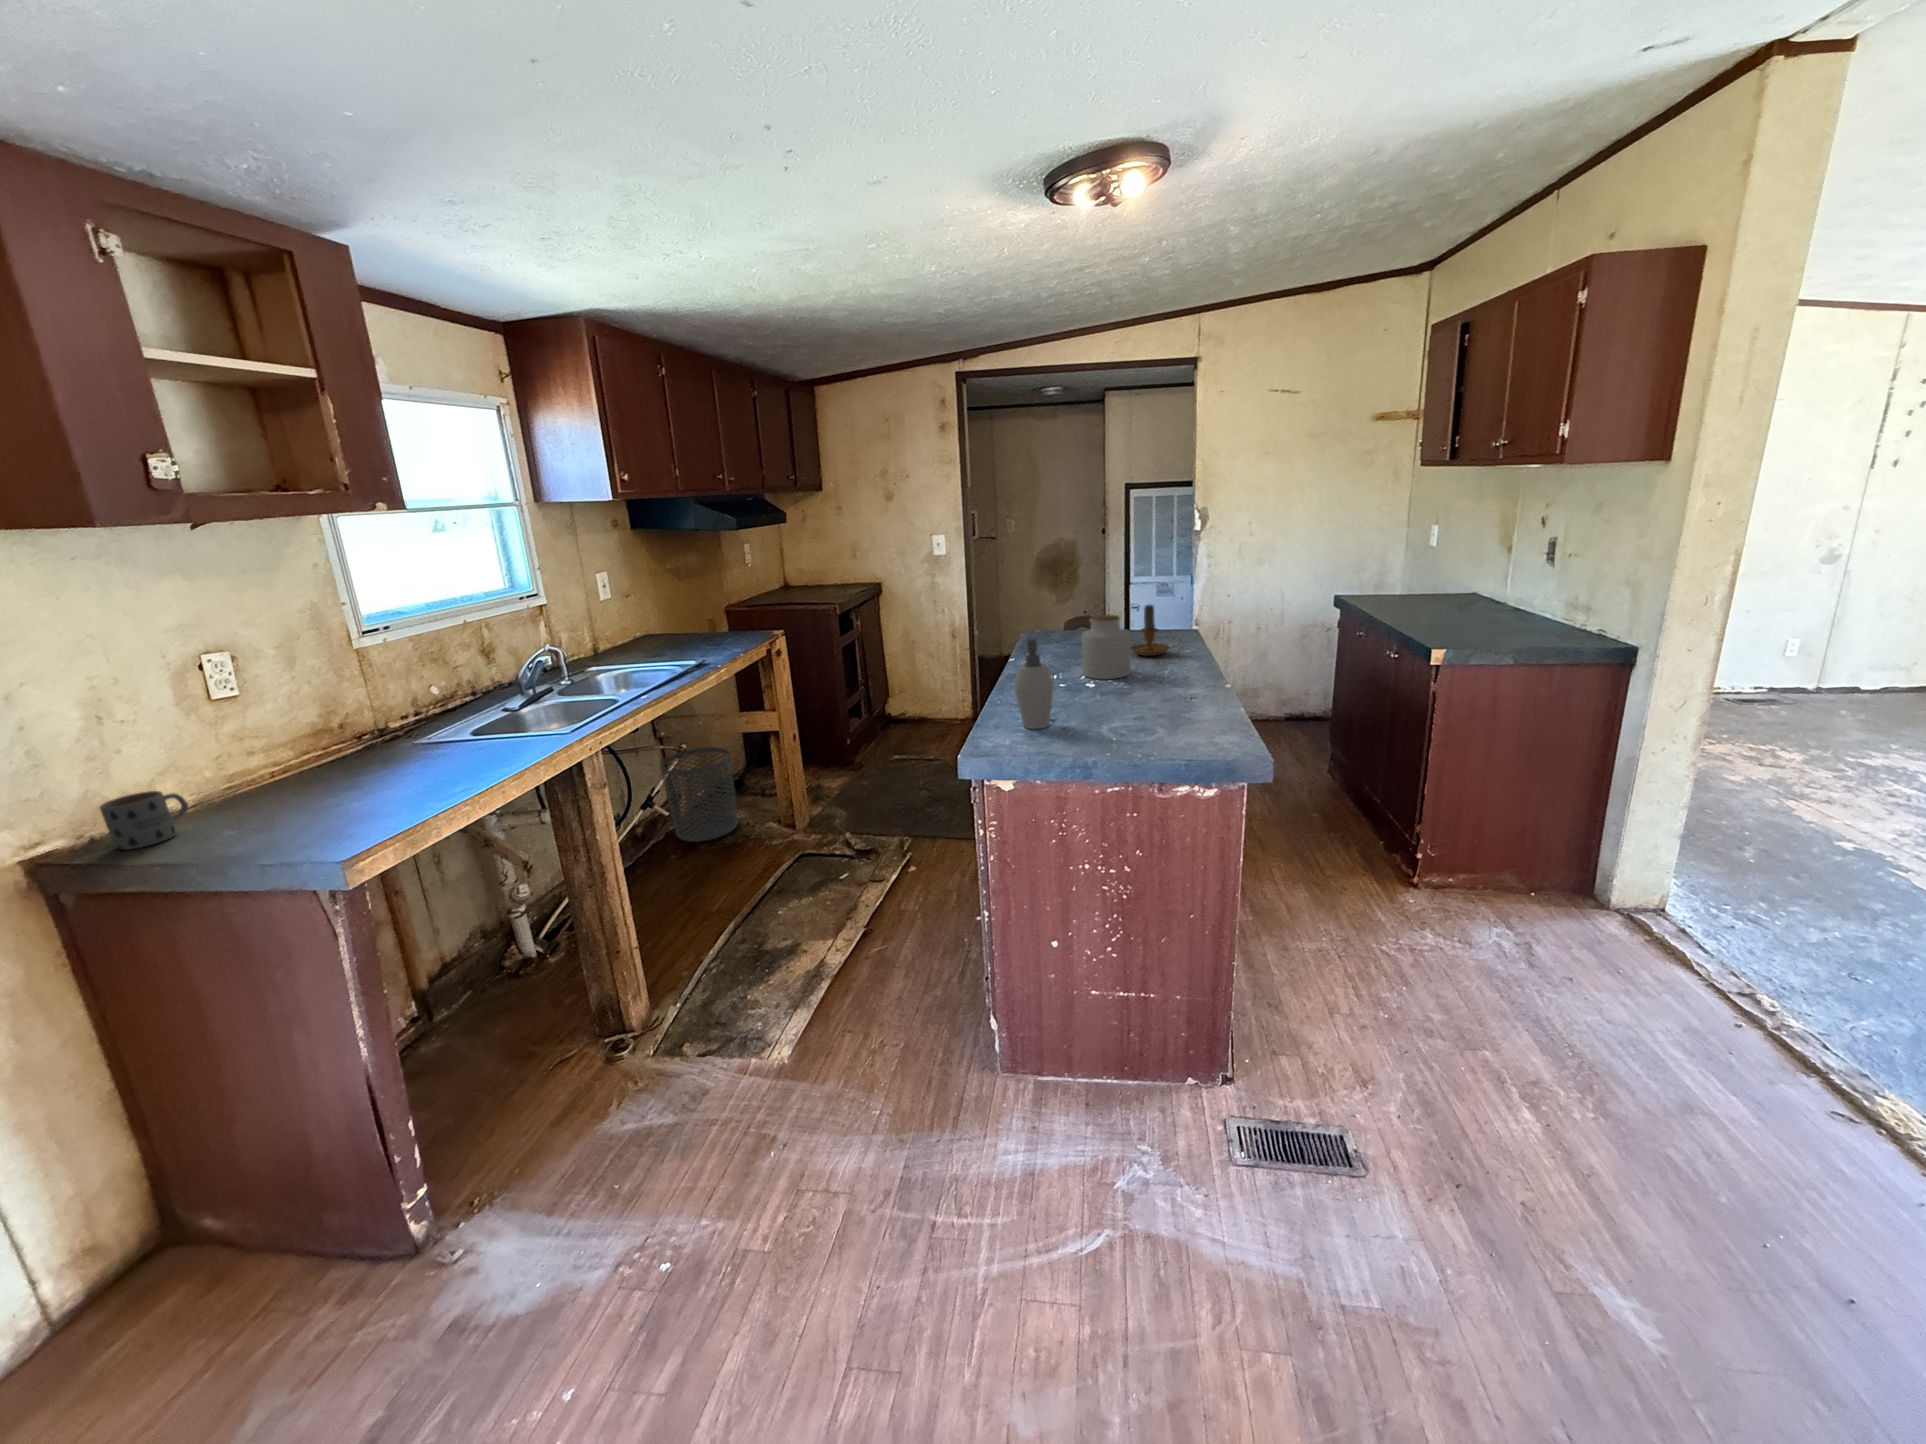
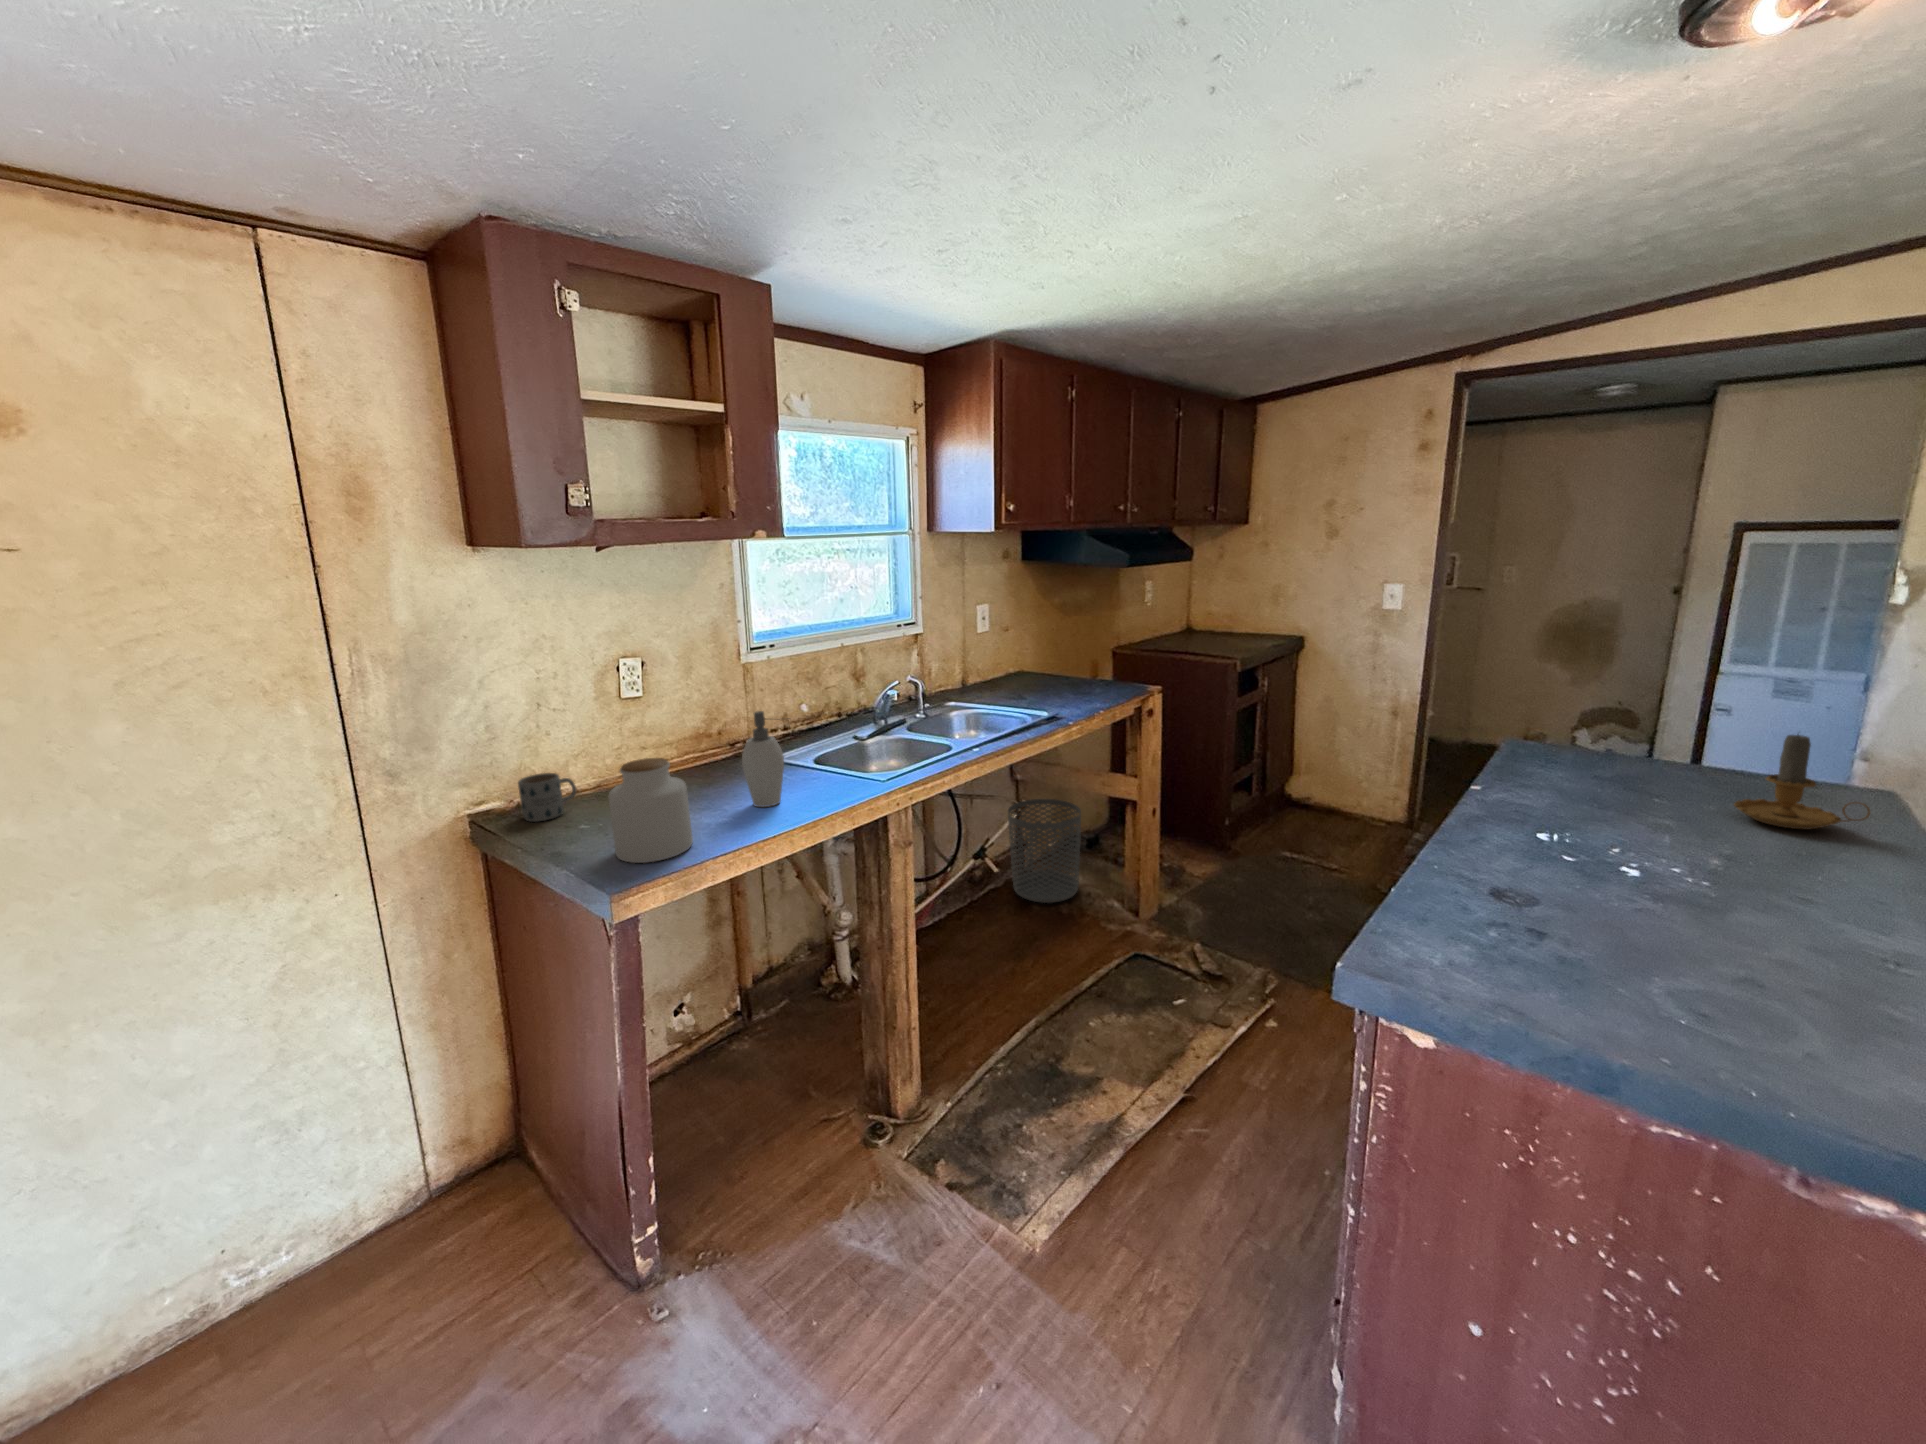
jar: present [1081,614,1131,679] -> present [609,758,693,863]
soap dispenser: present [1014,638,1054,729] -> present [742,711,784,807]

